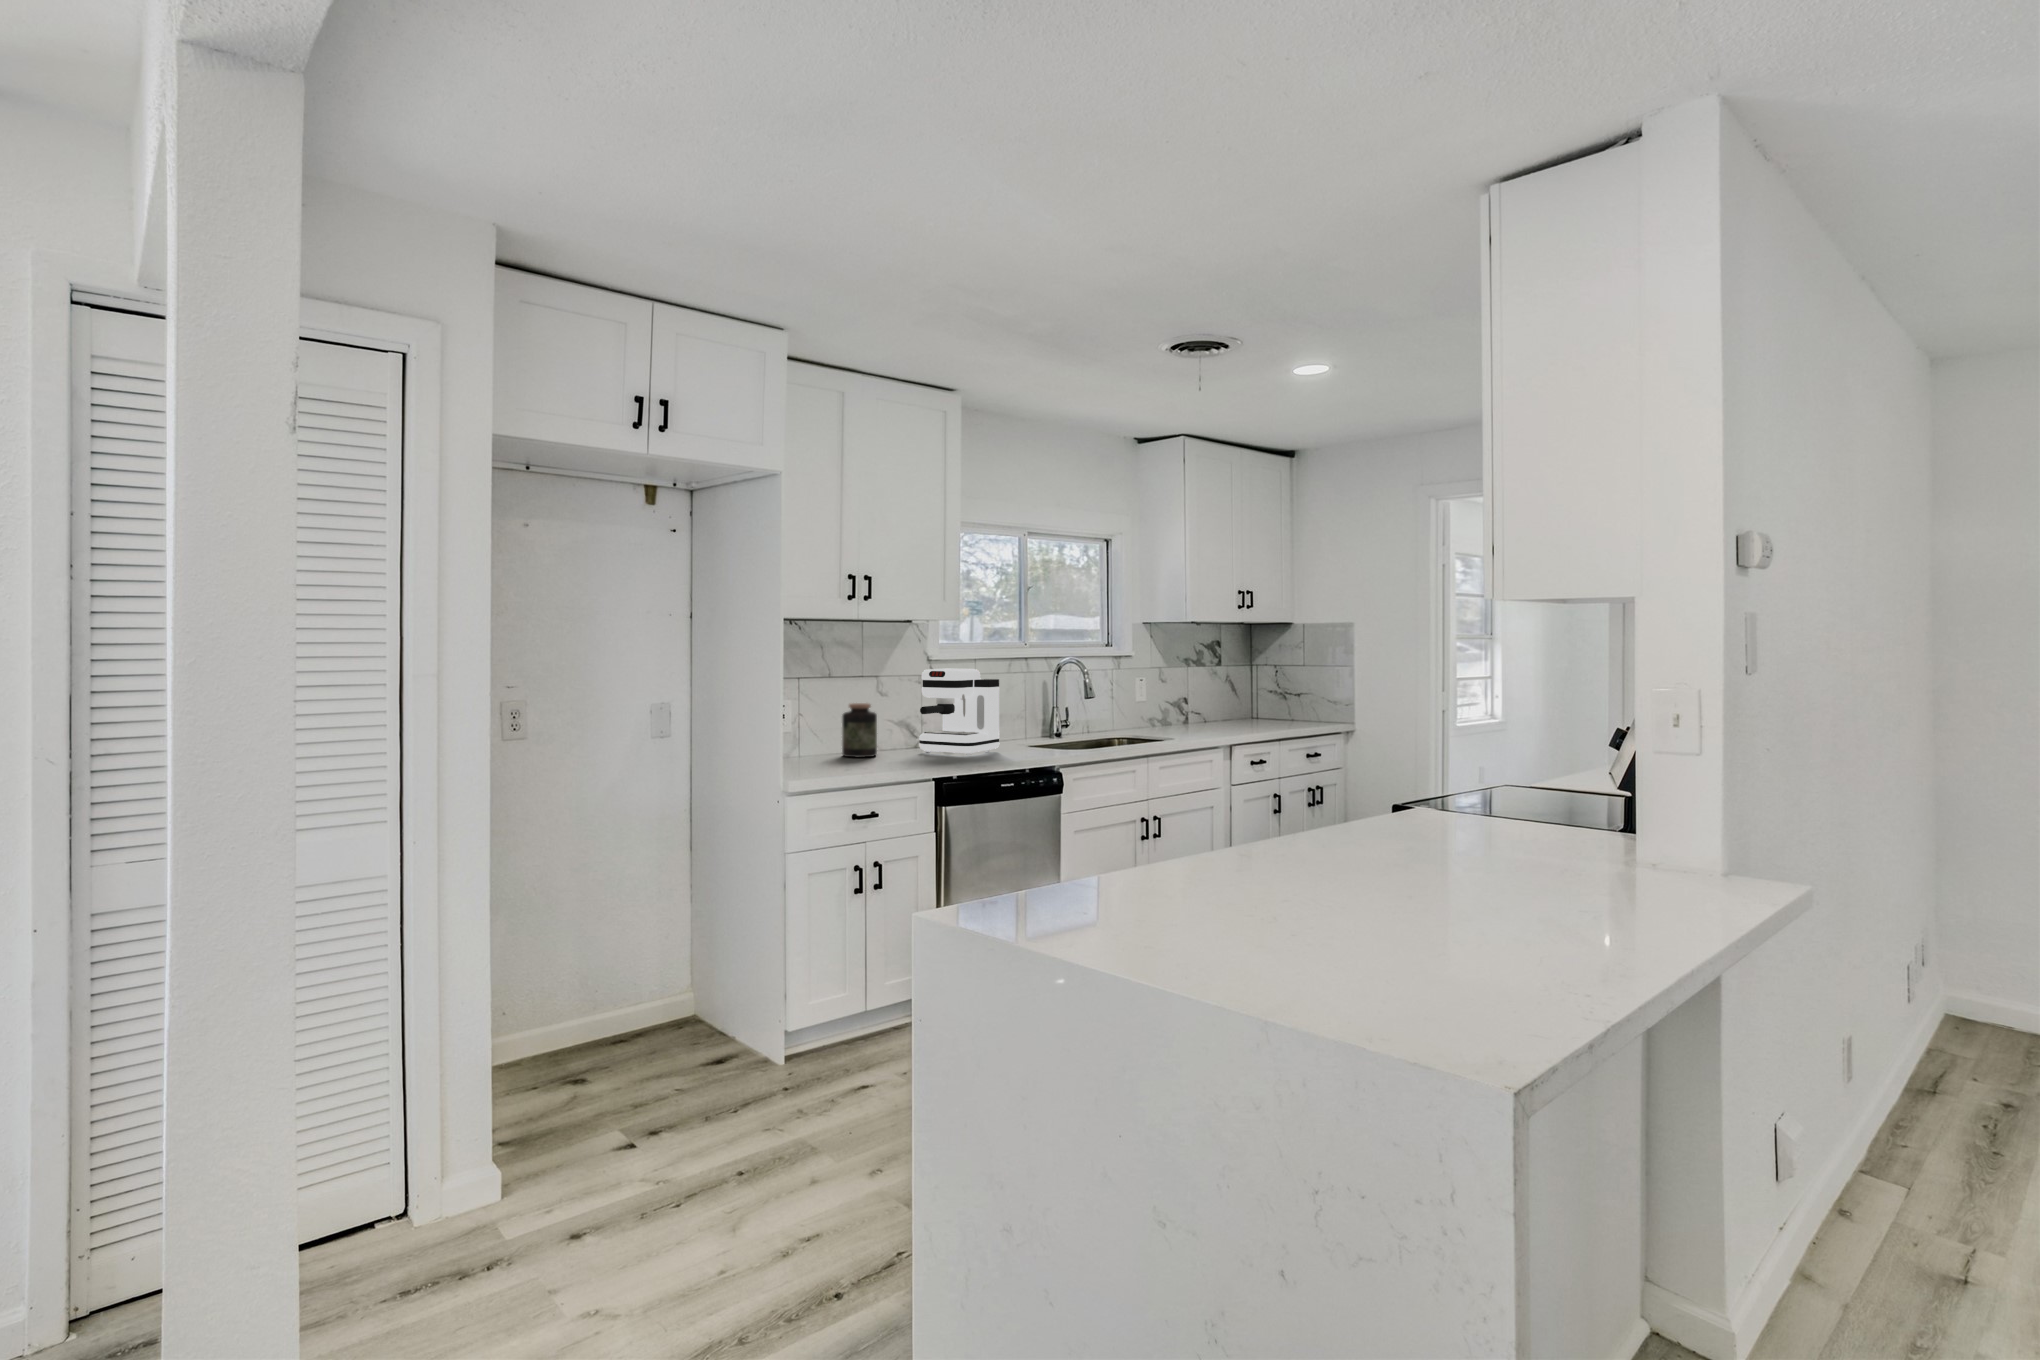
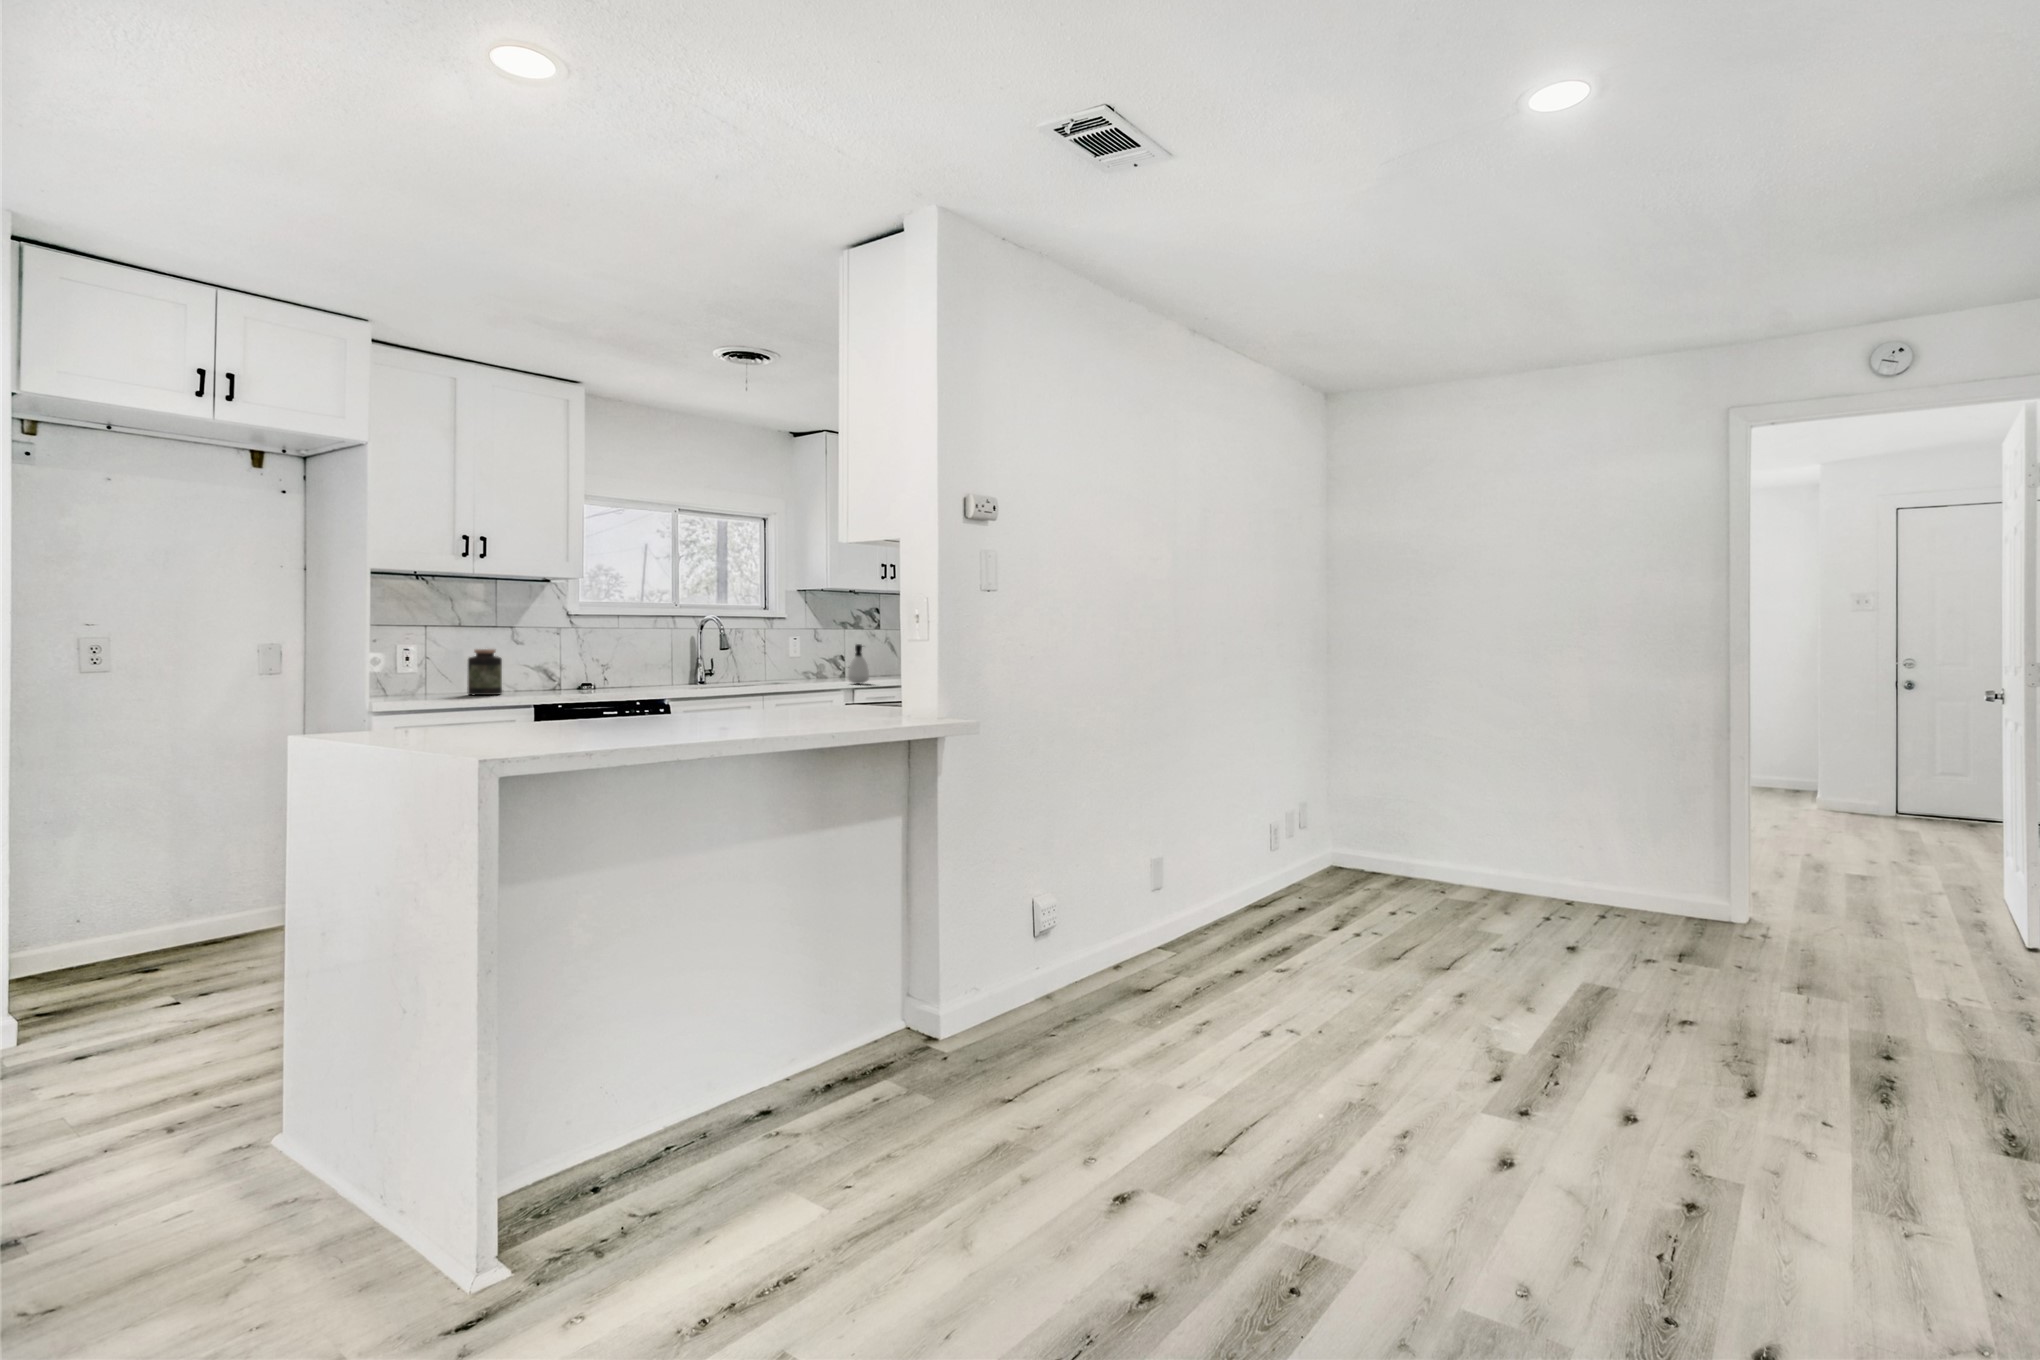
coffee maker: present [919,669,1000,755] -> none [543,621,626,693]
soap dispenser: none [1217,689,1244,737] -> present [848,644,869,684]

